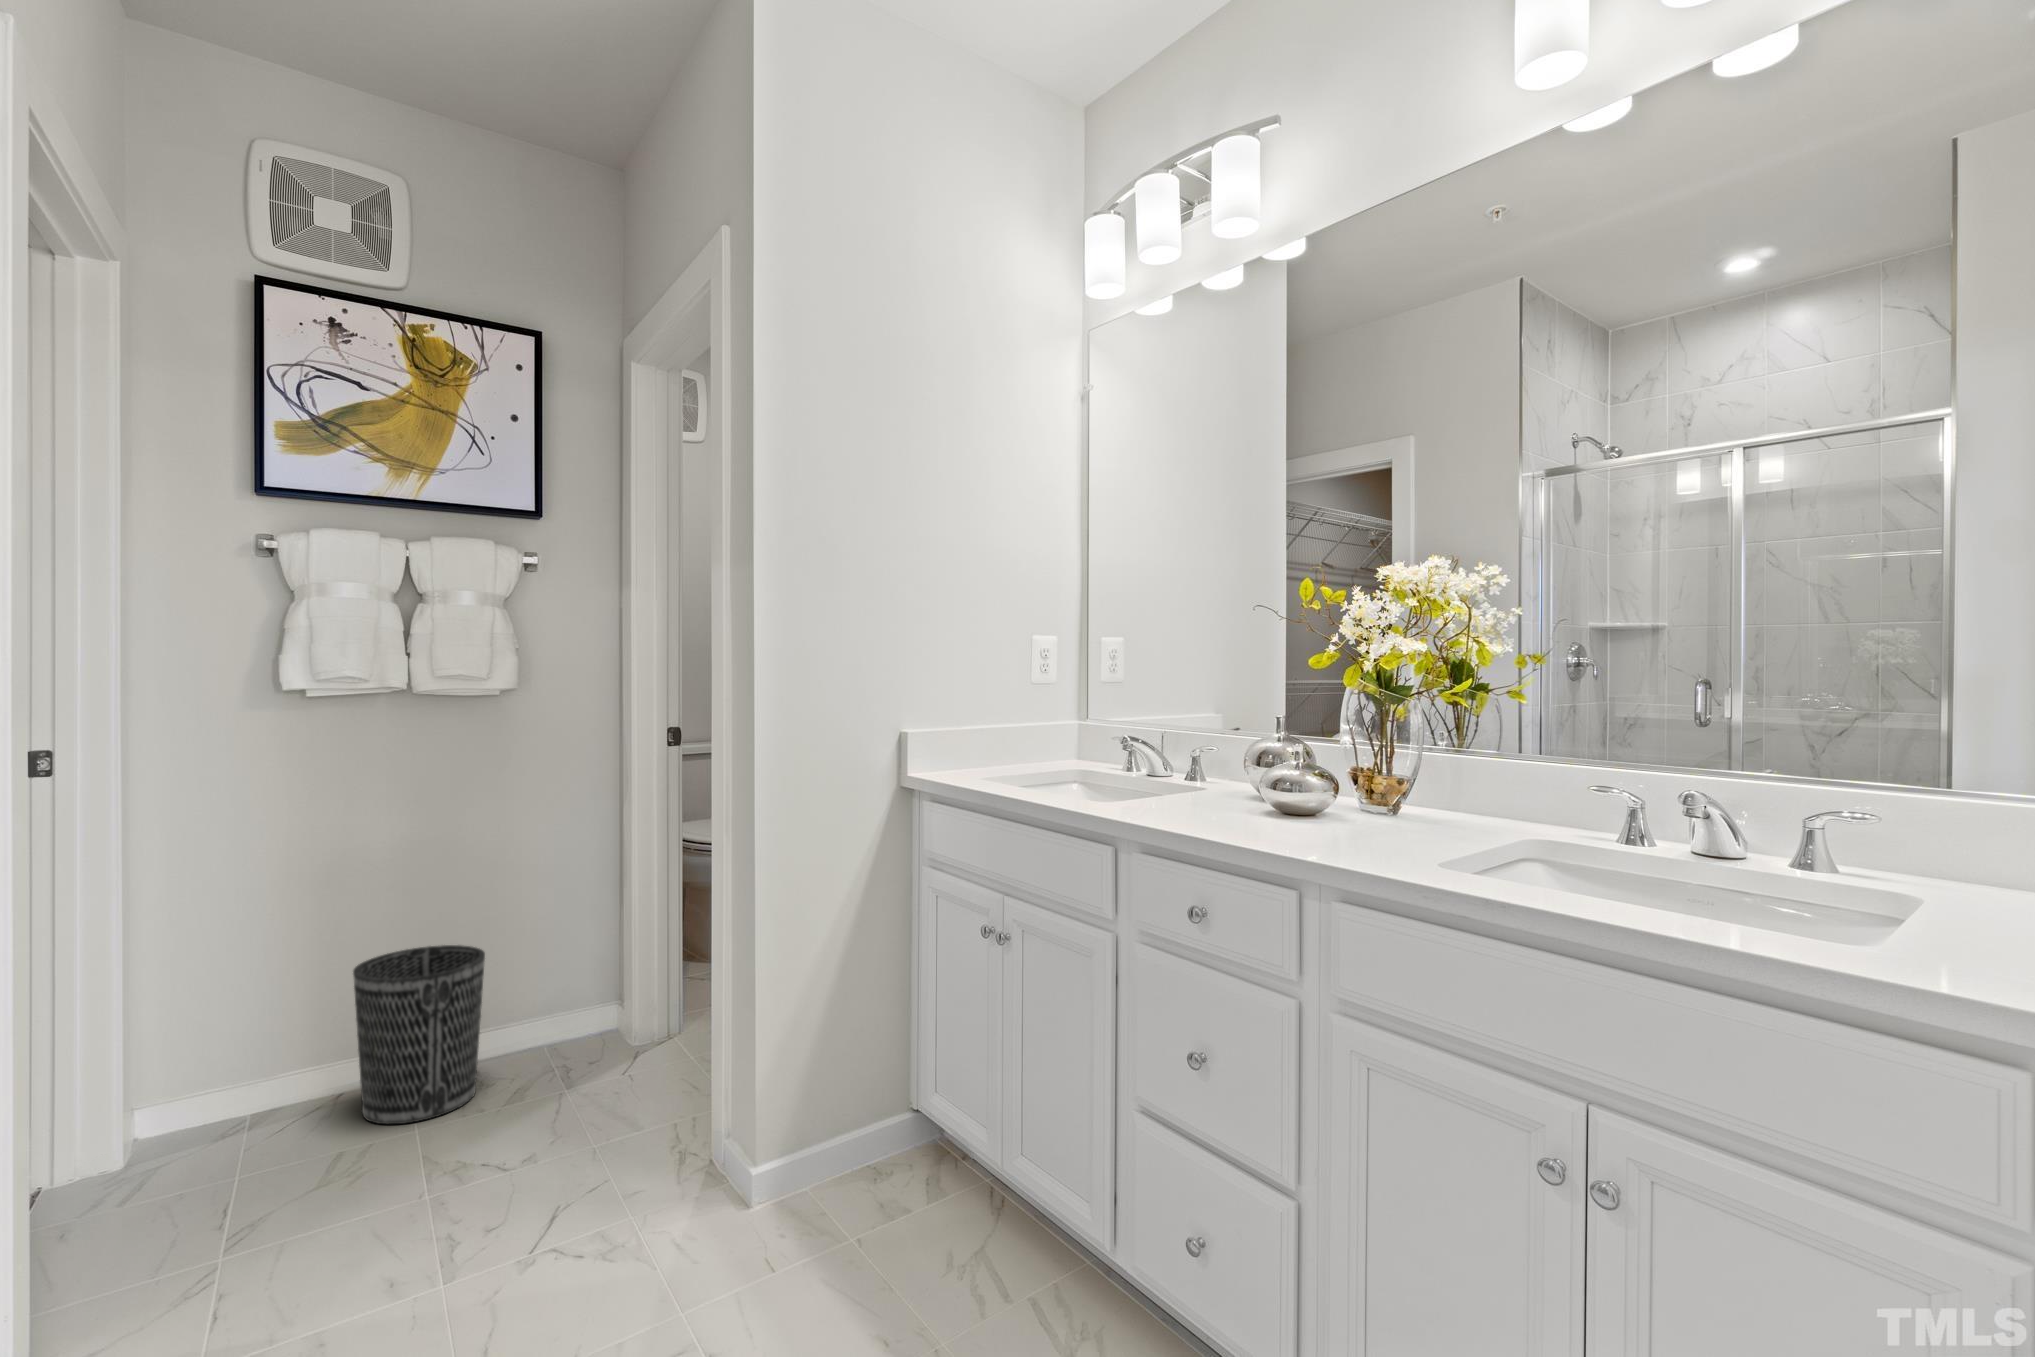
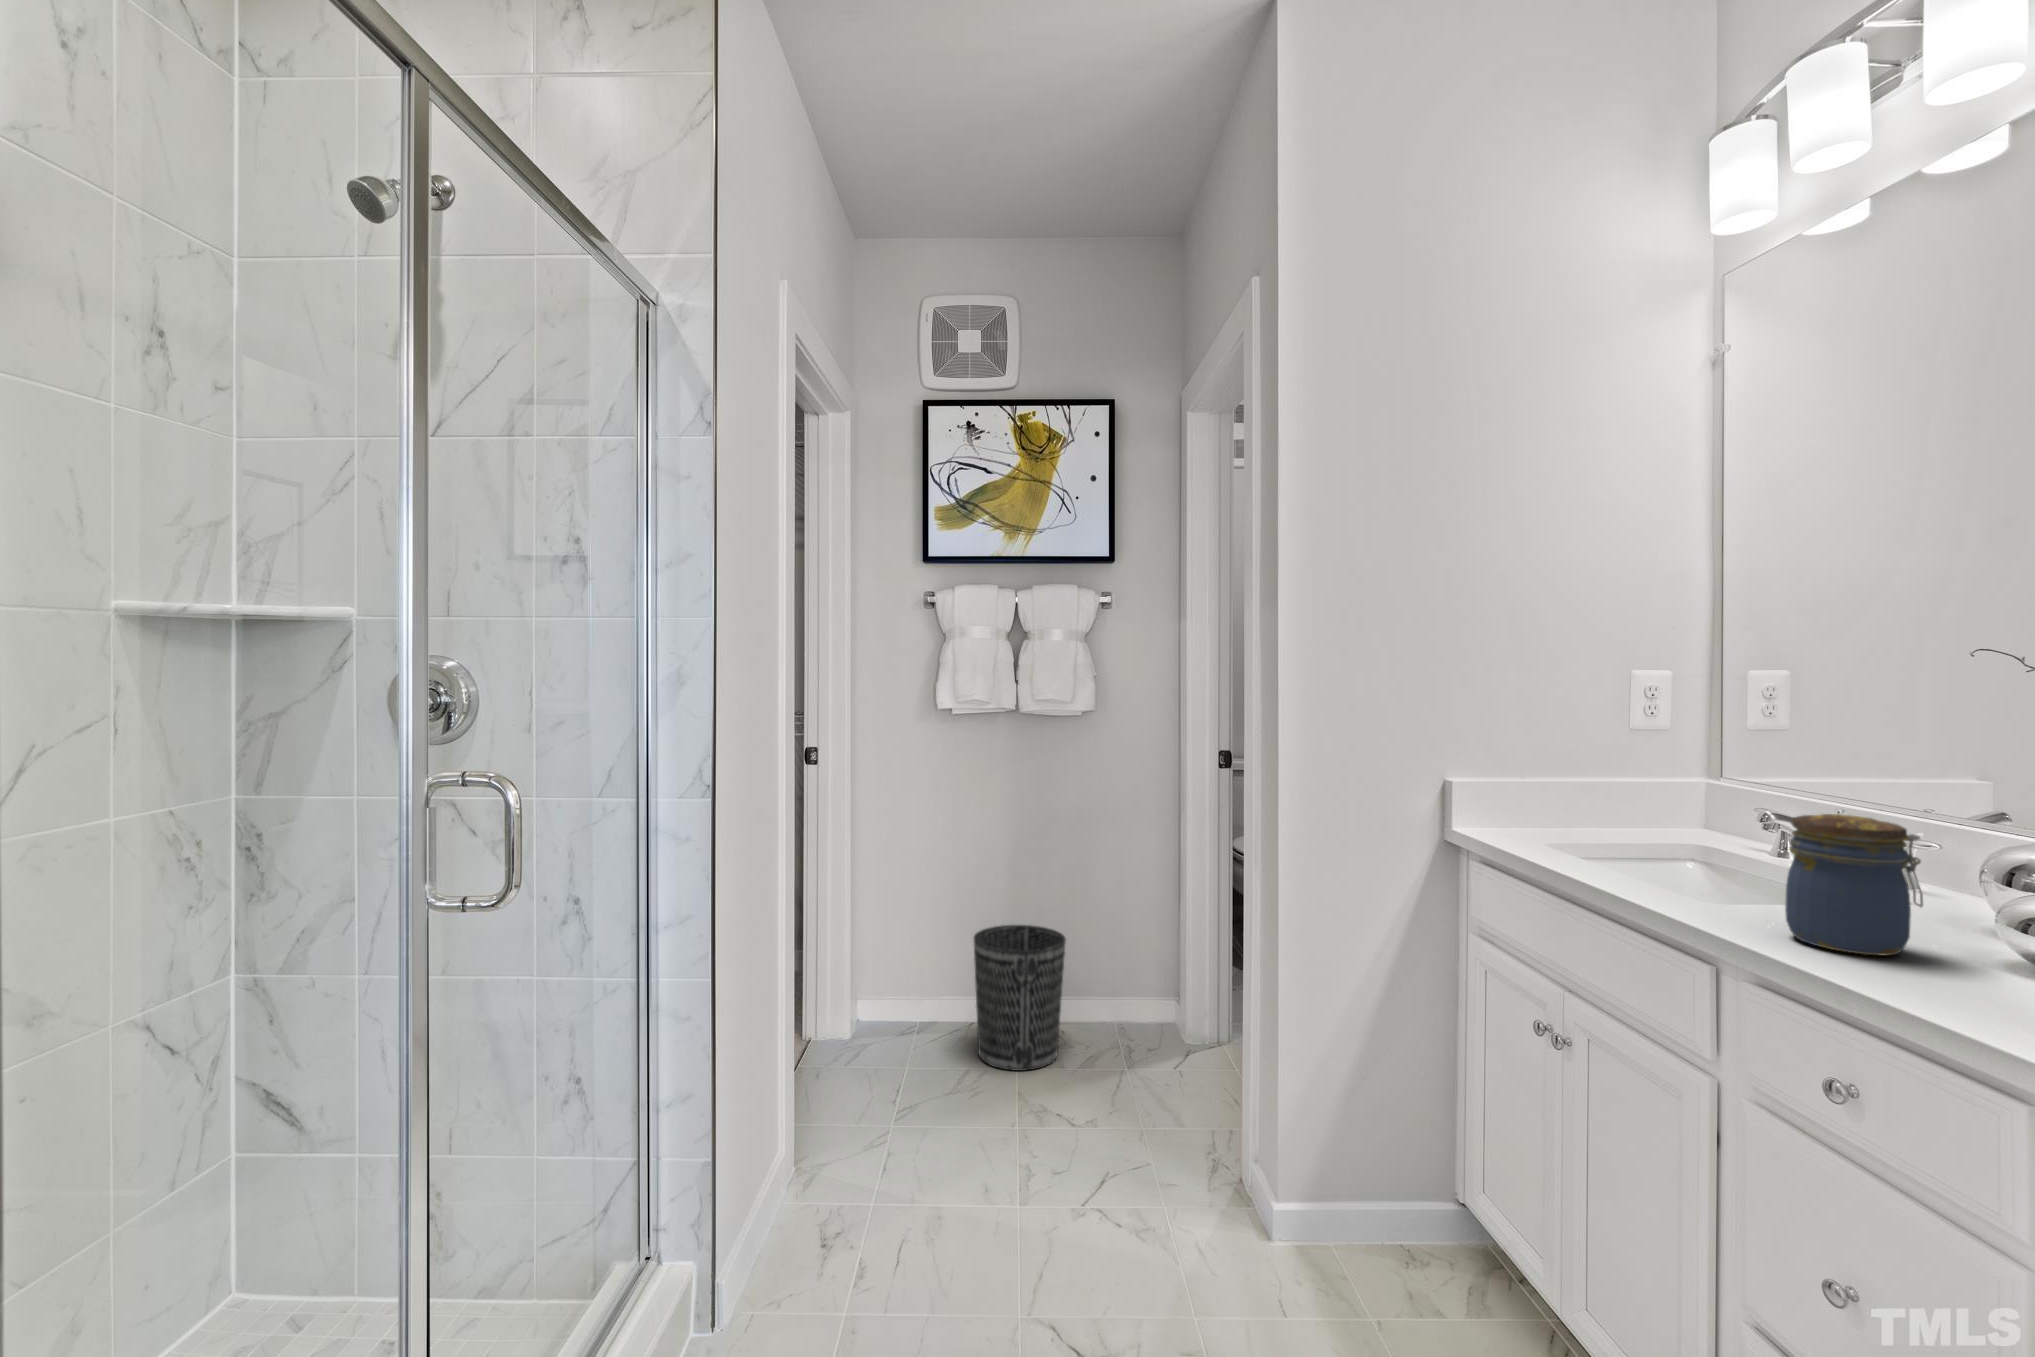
jar: none [1155,727,1225,820] -> present [1785,814,1923,956]

